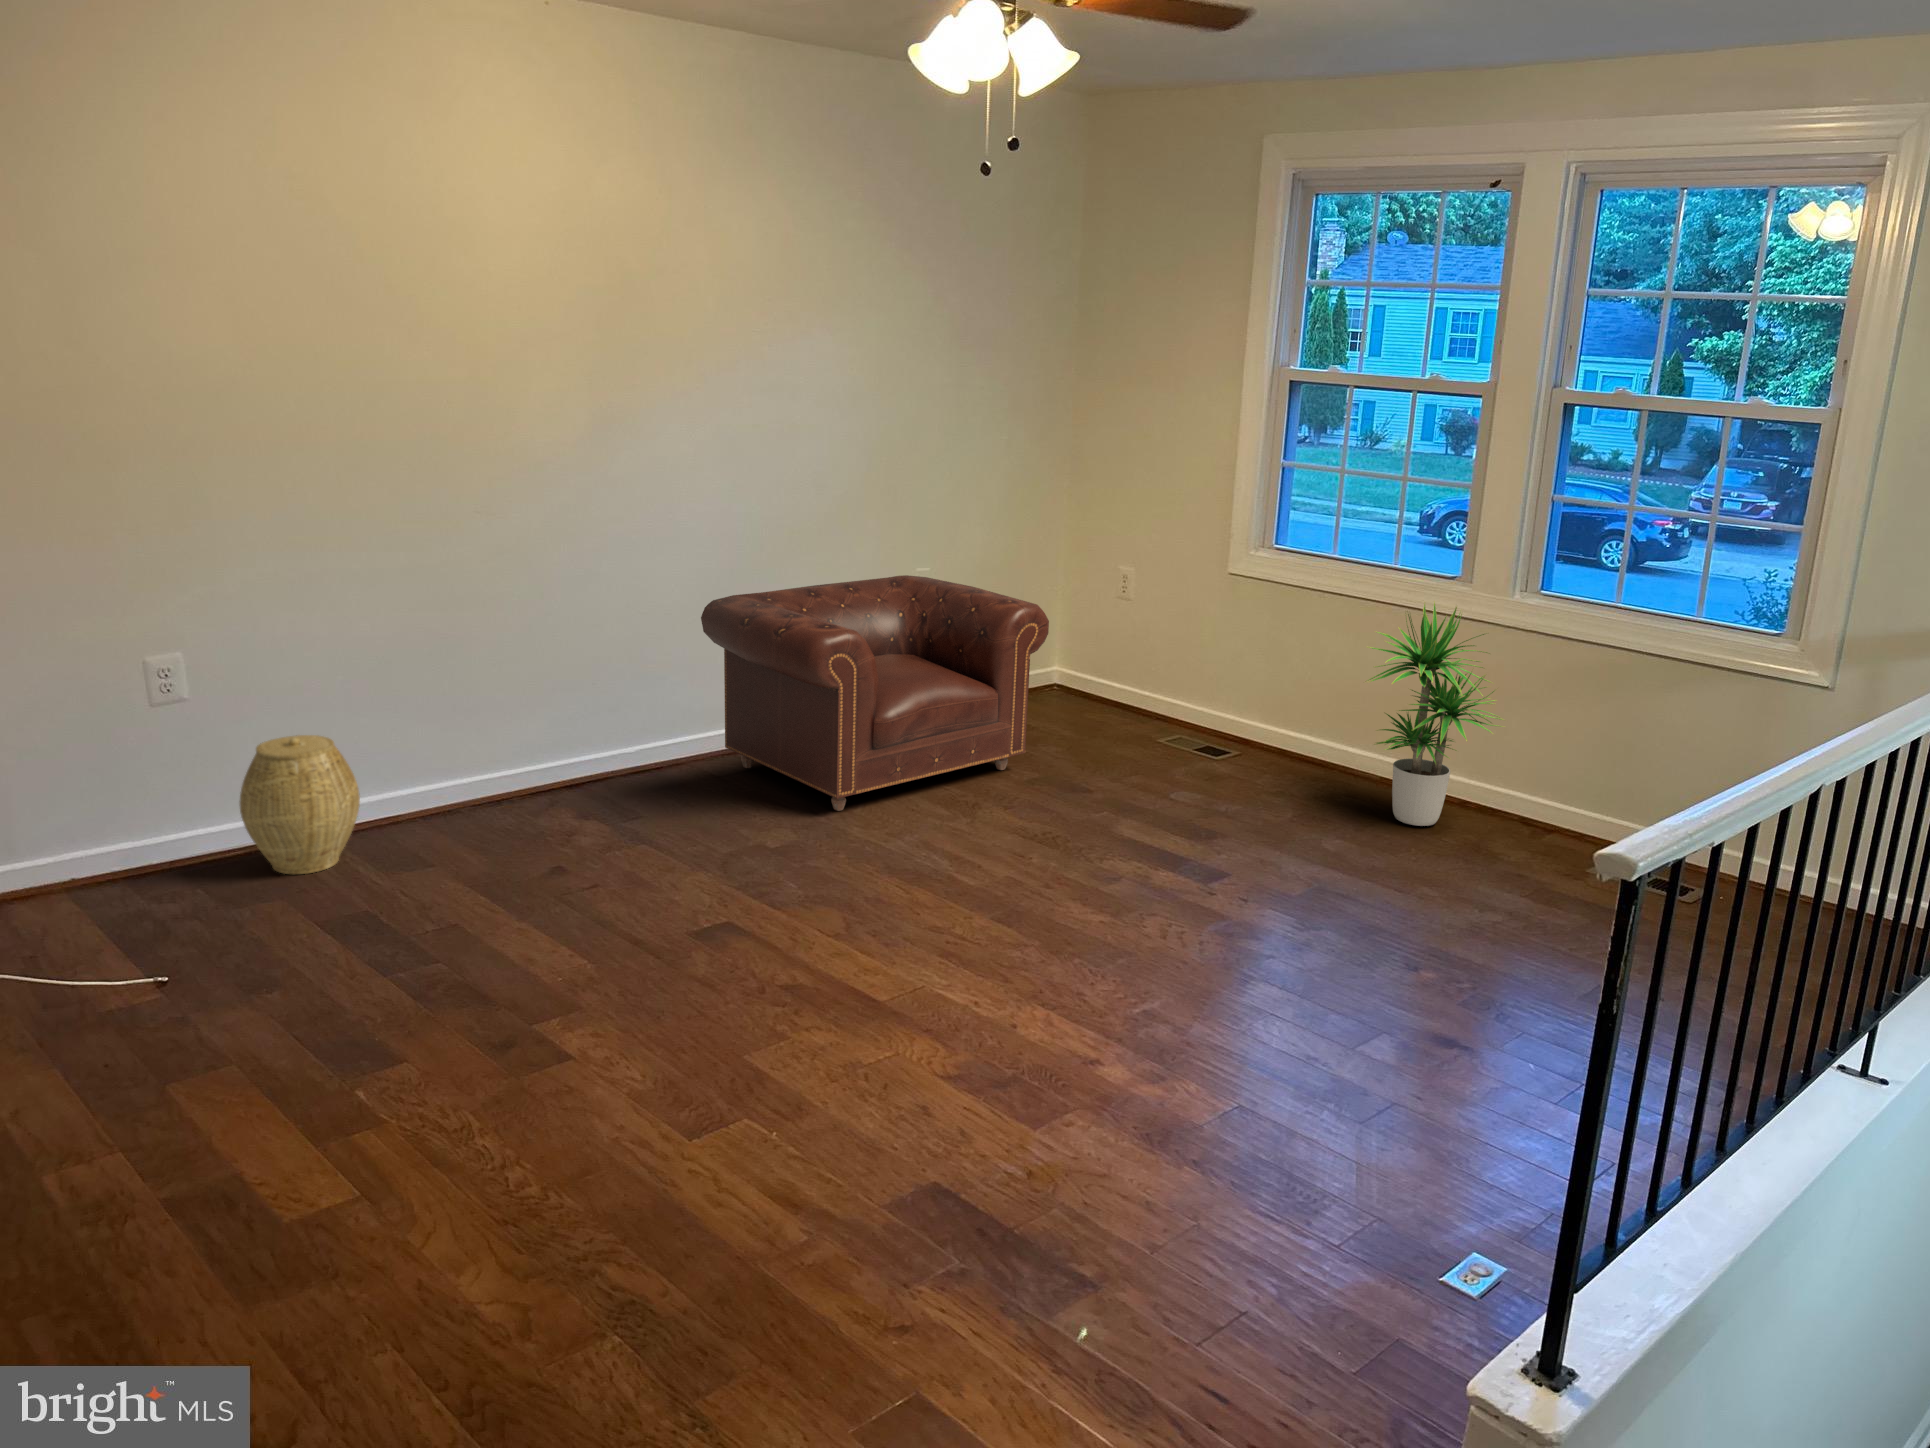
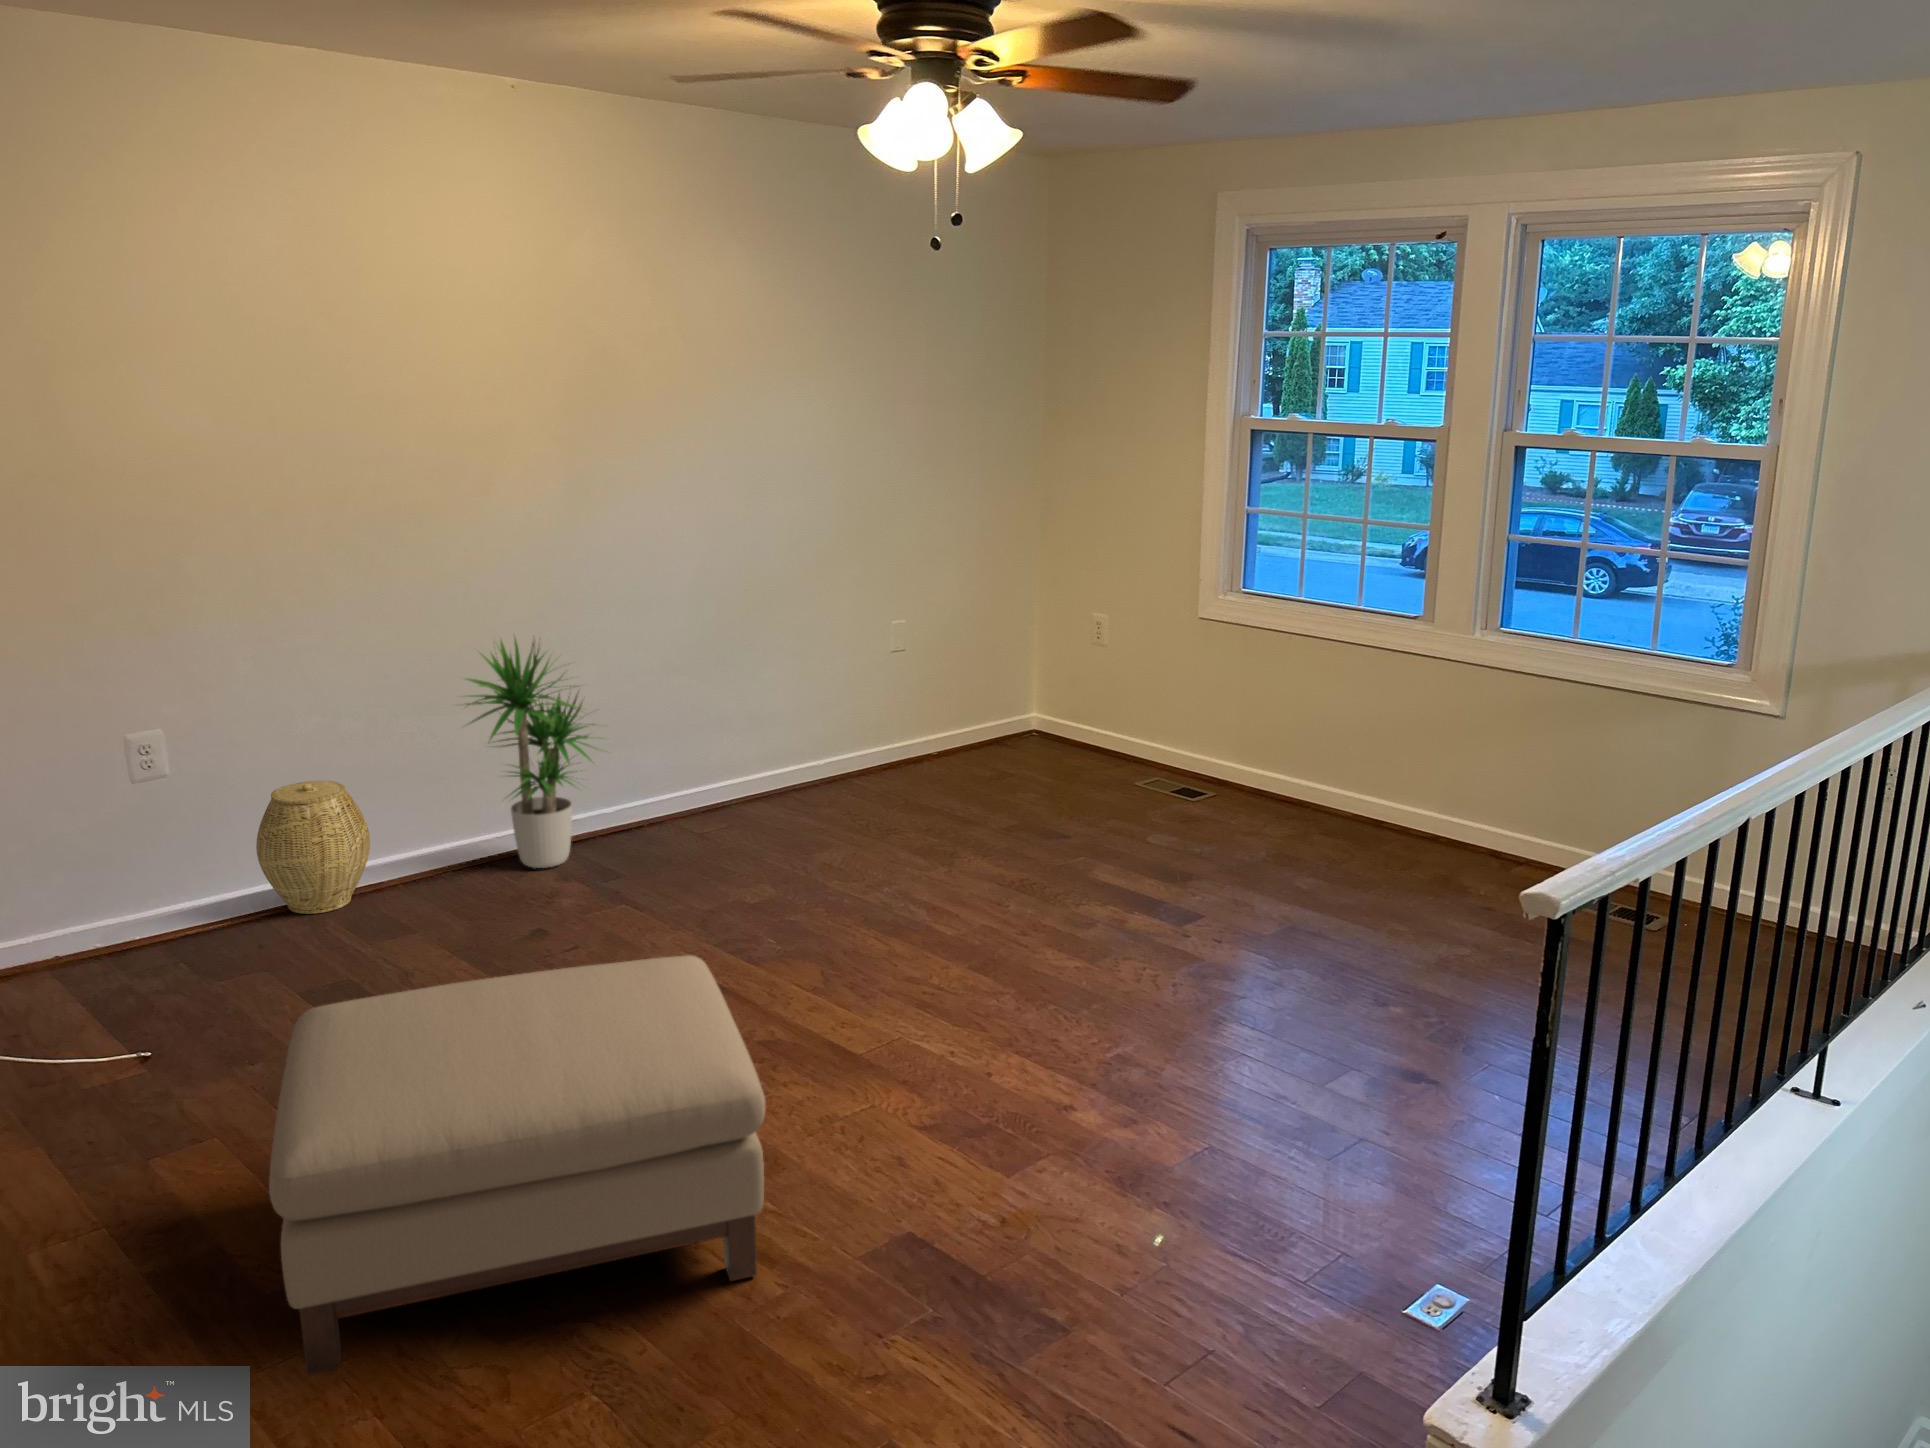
armchair: present [701,575,1049,811] -> none [700,614,1040,846]
potted plant: present [1367,602,1503,826] -> present [466,634,595,868]
ottoman: none [292,921,822,1371] -> present [269,955,765,1375]

